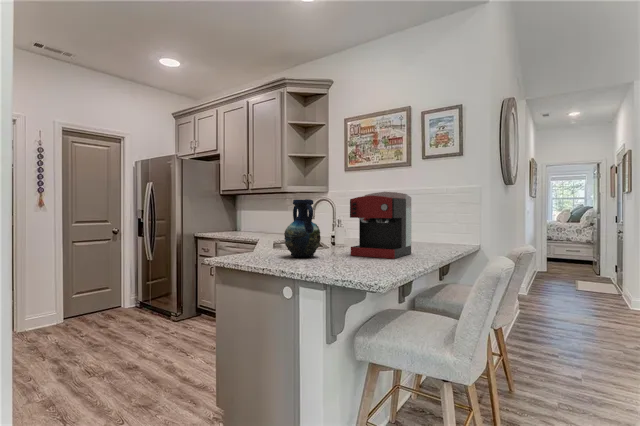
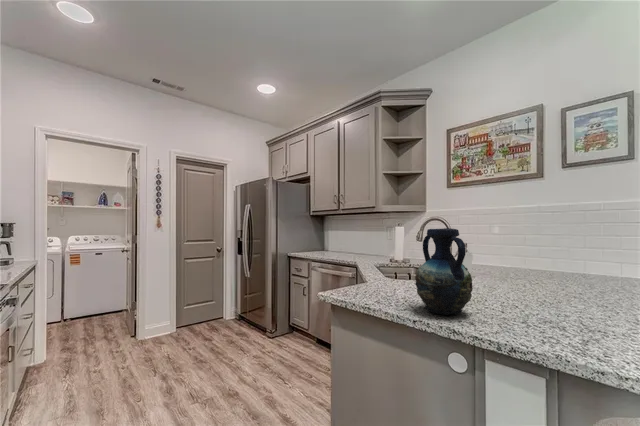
coffee maker: present [350,192,411,259] -> none [513,215,613,329]

